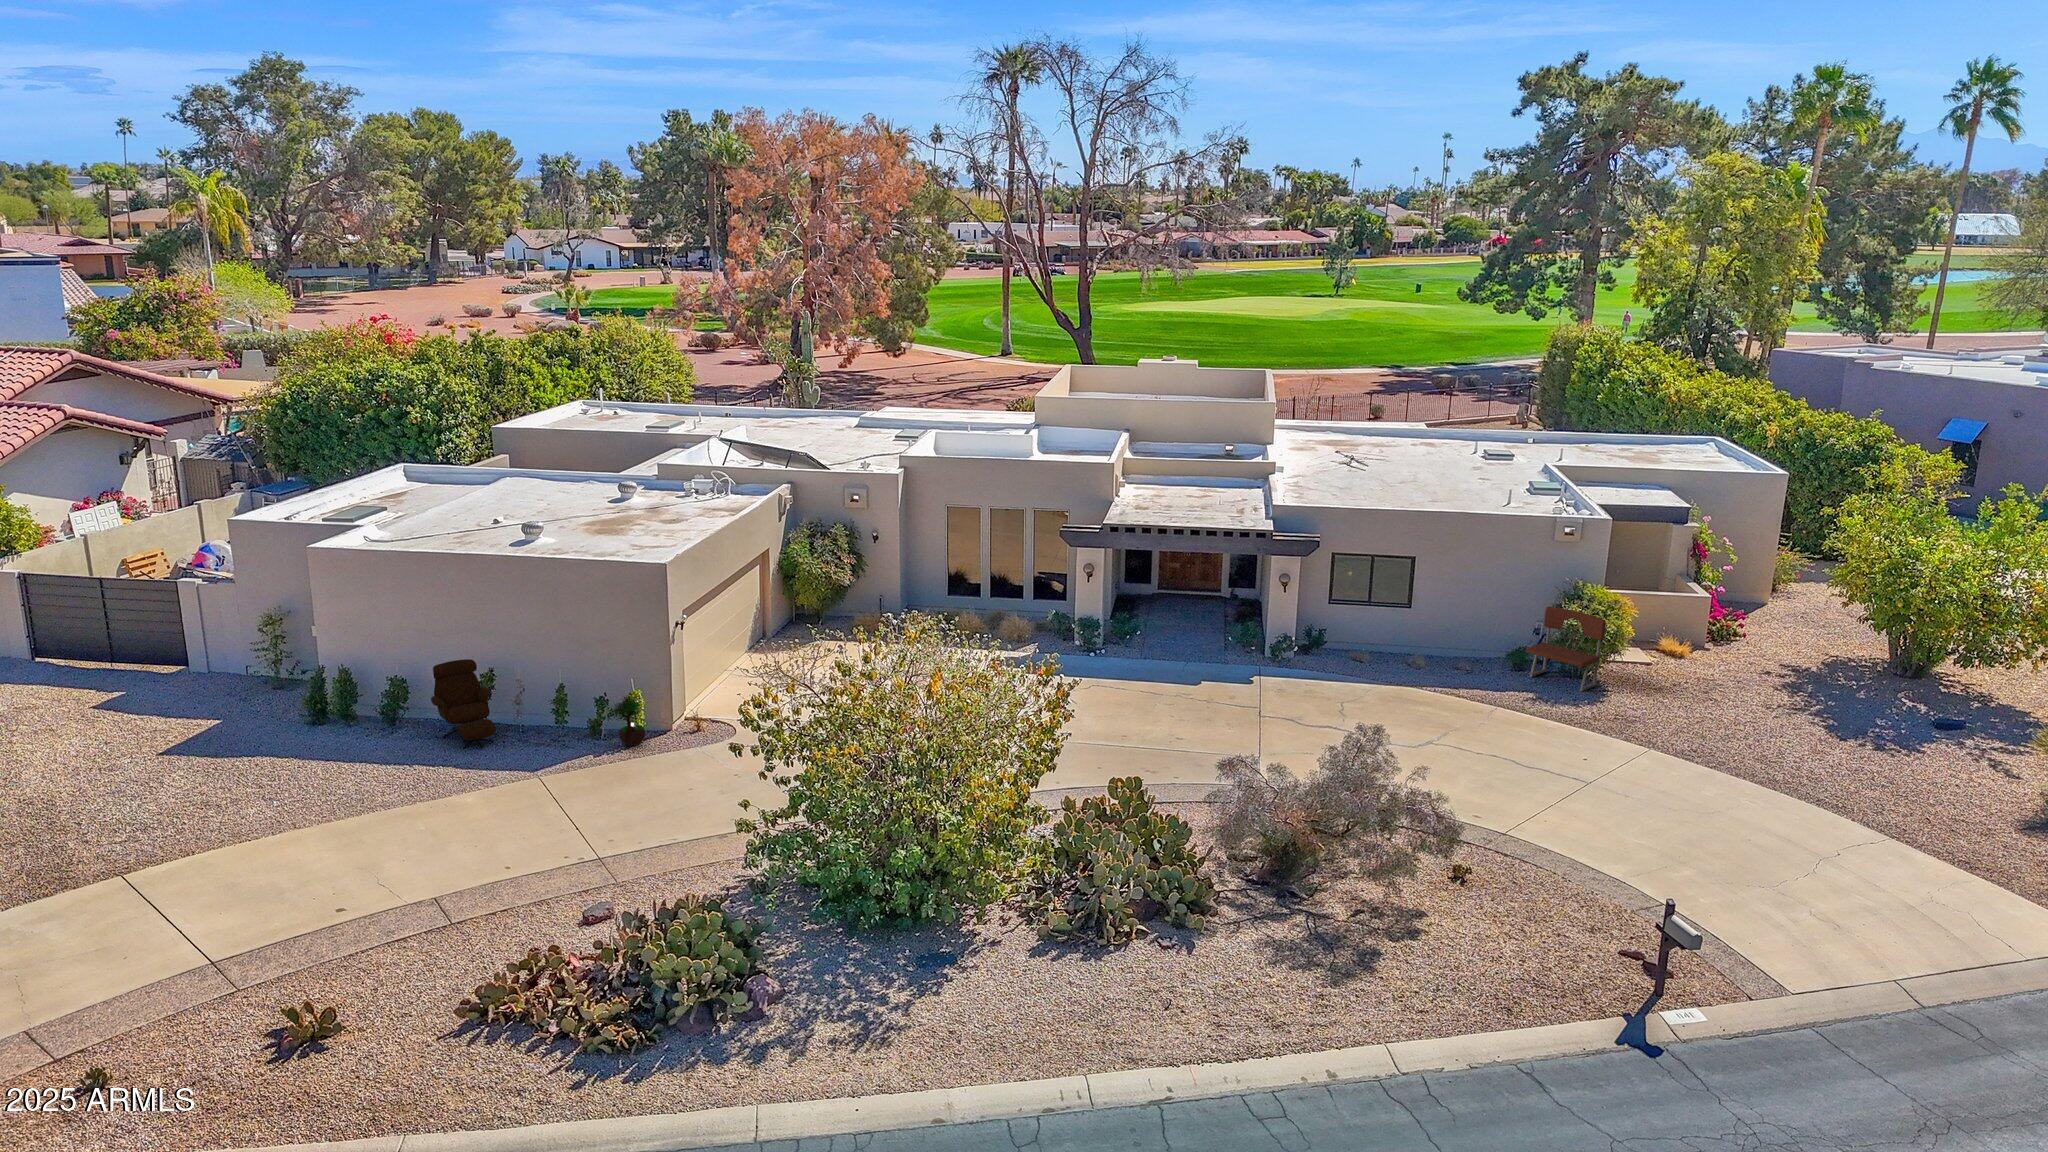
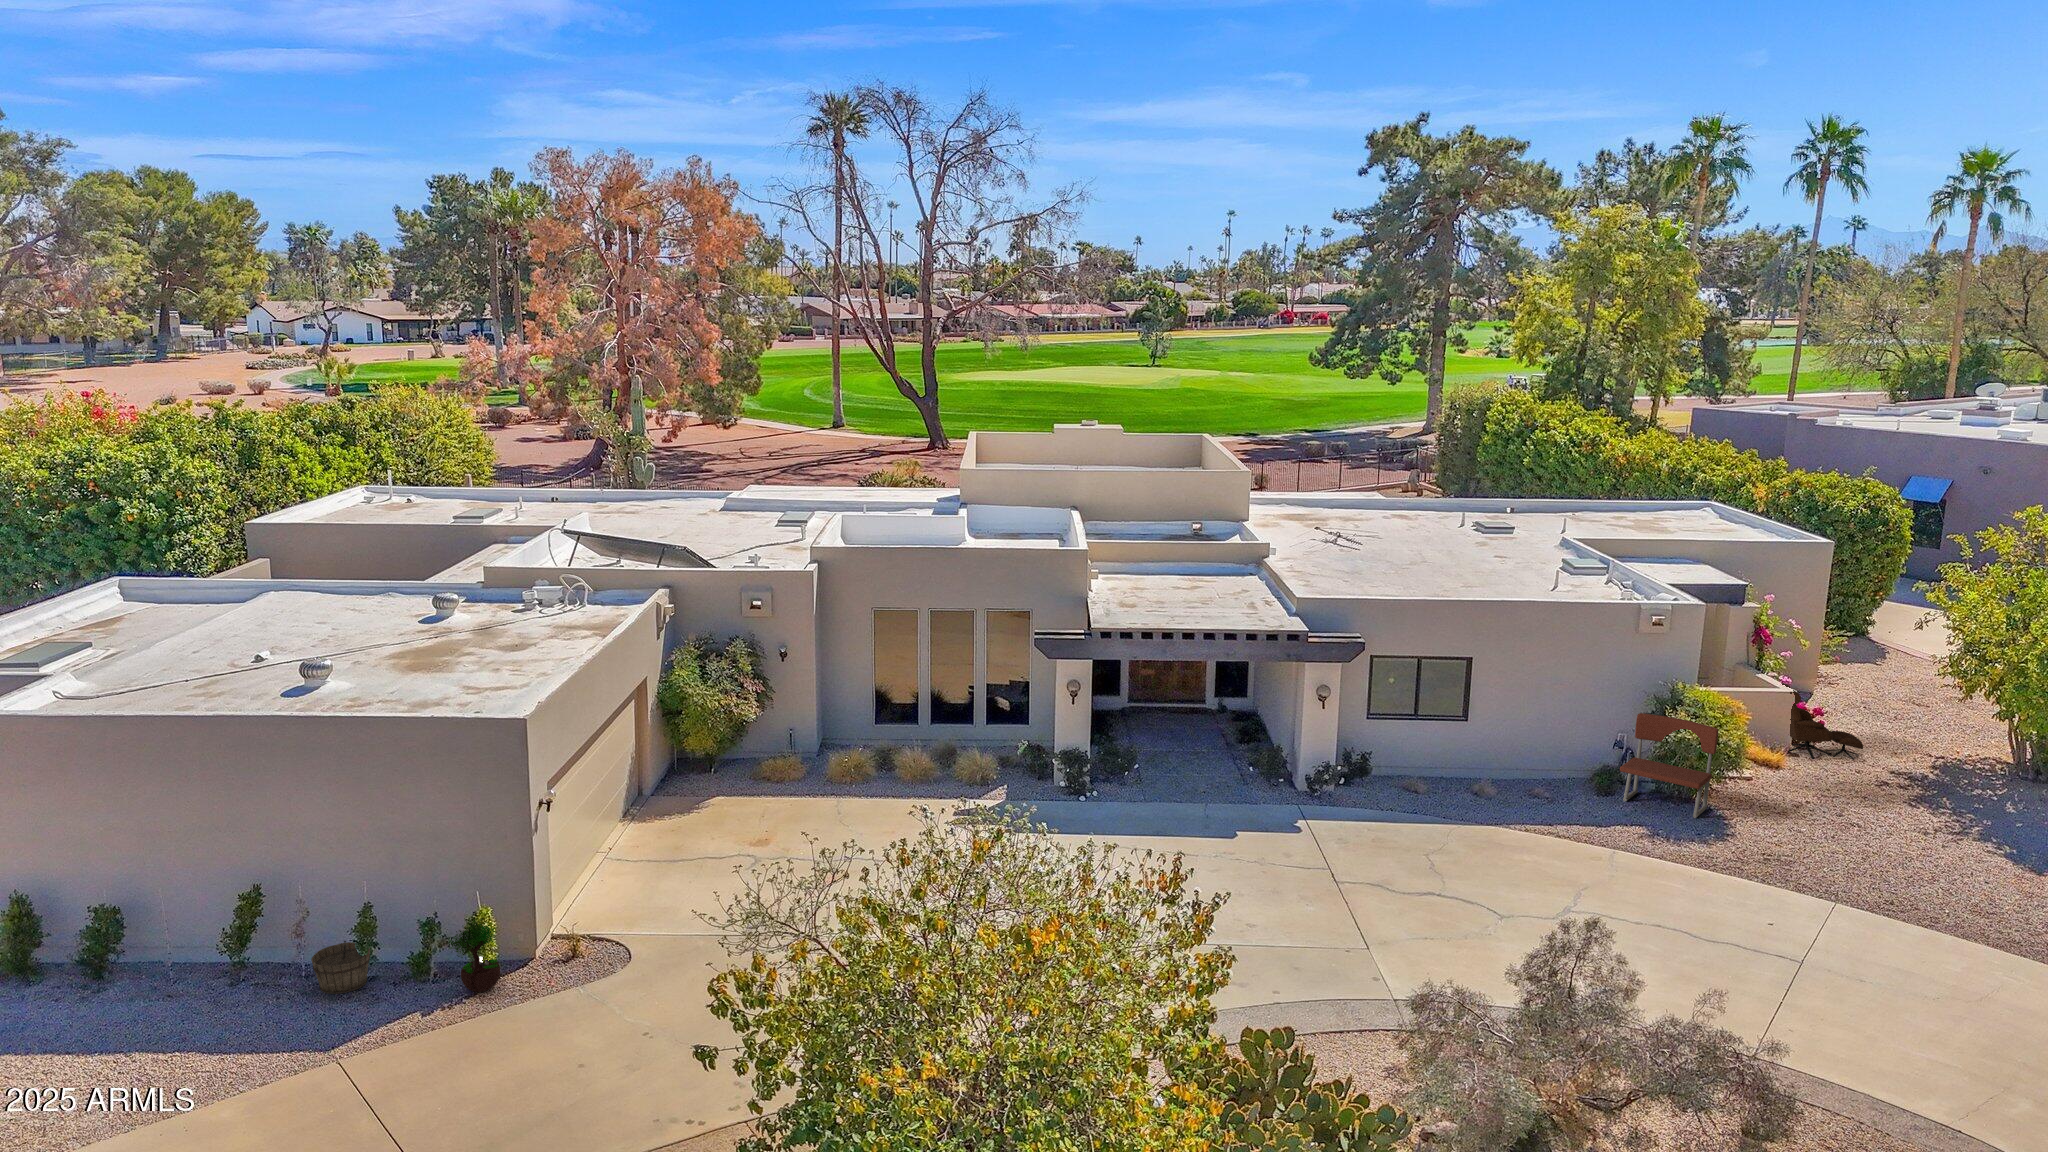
lounge chair: present [431,659,496,749] -> present [1781,683,1863,760]
wooden bucket: none [525,708,563,742] -> present [311,941,370,994]

